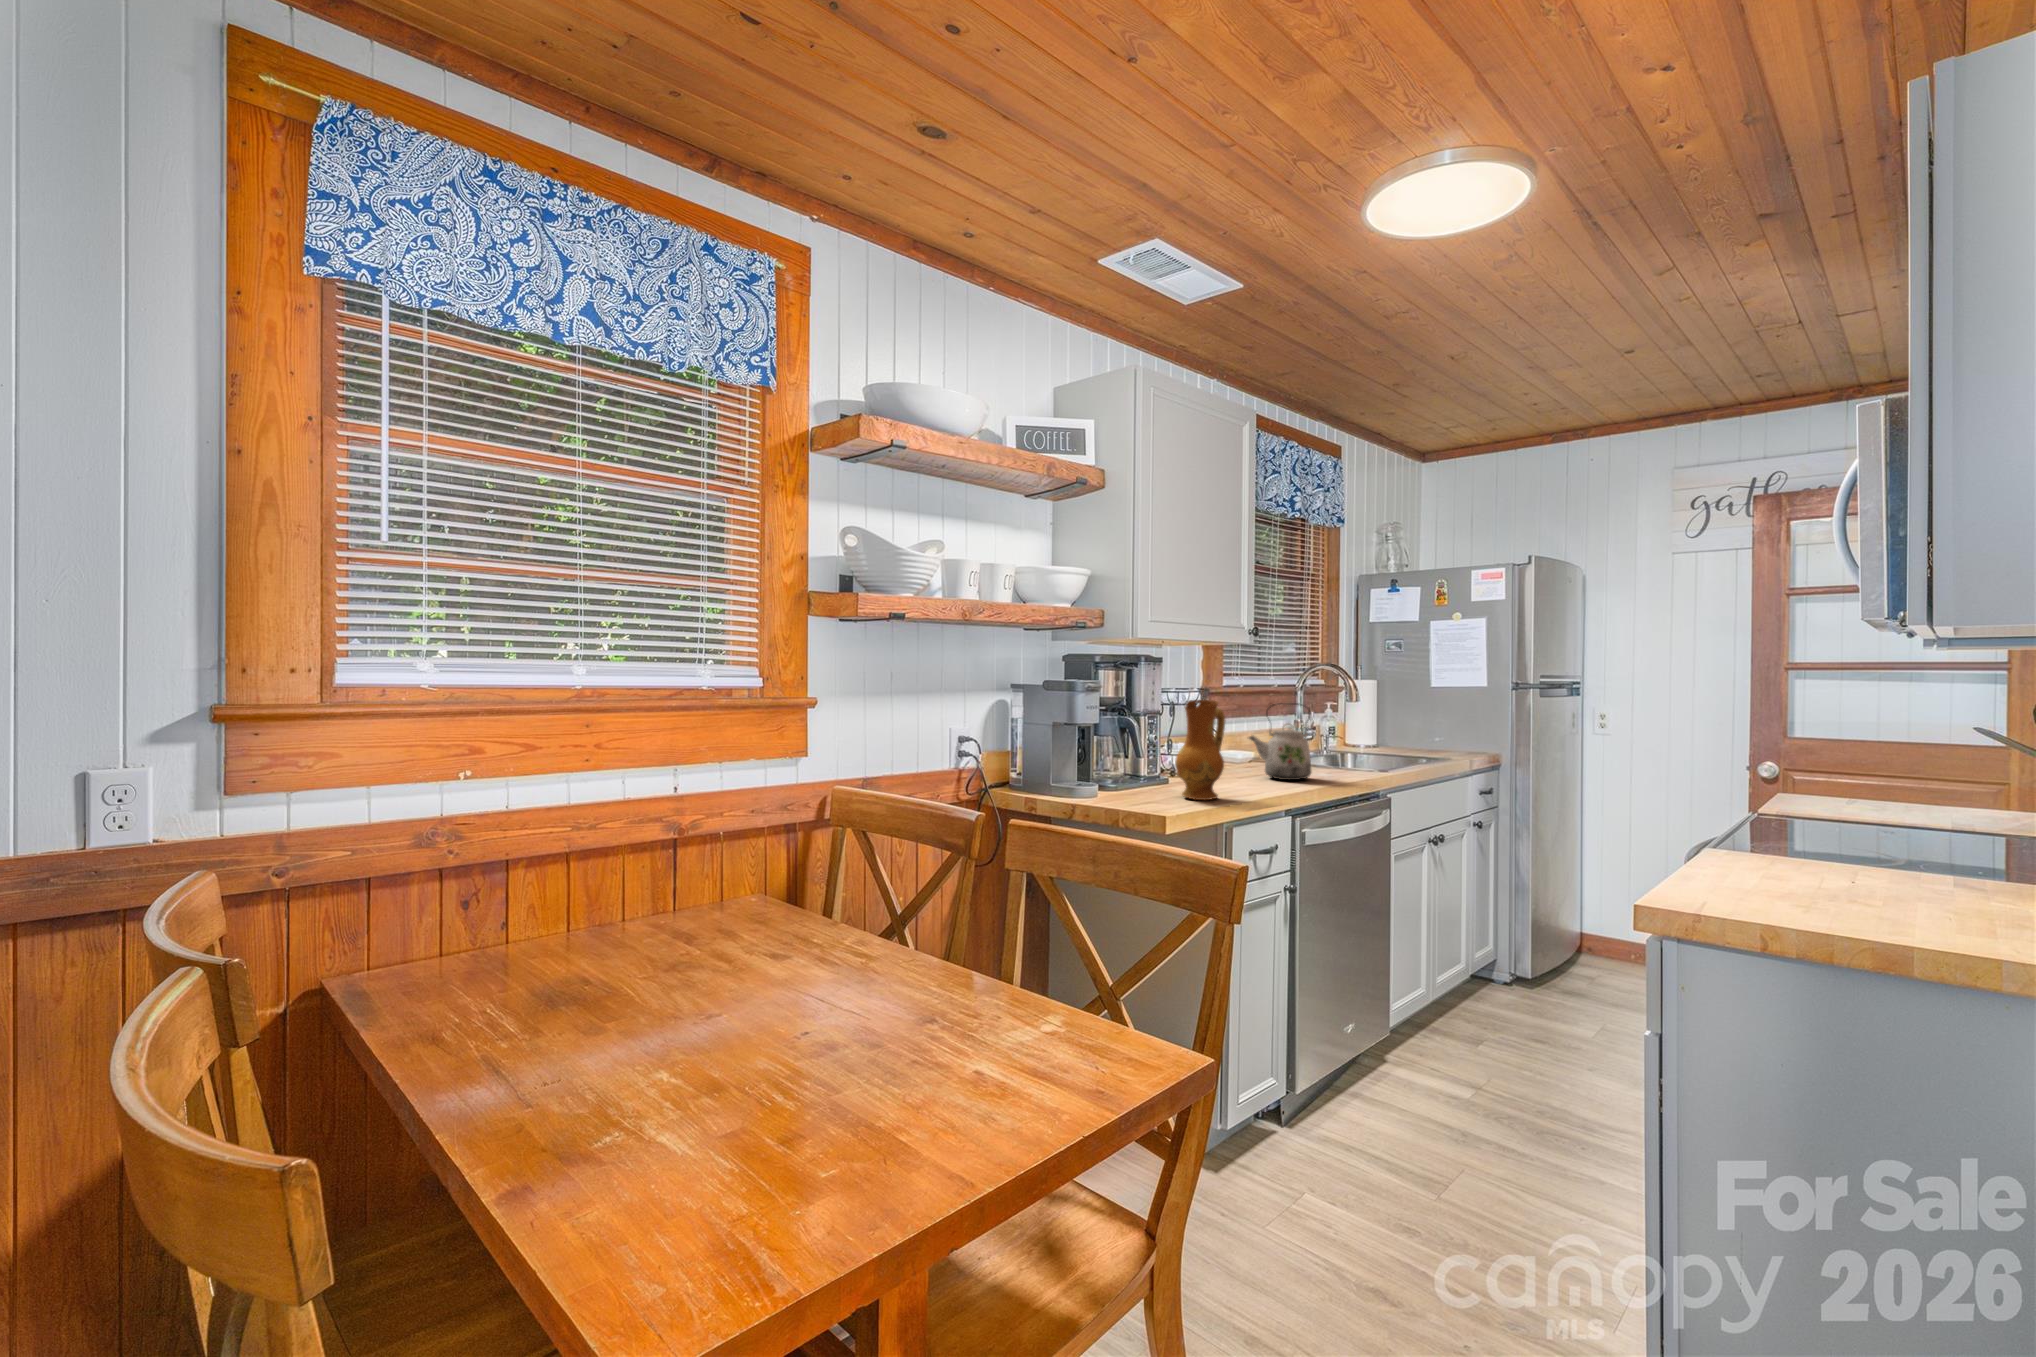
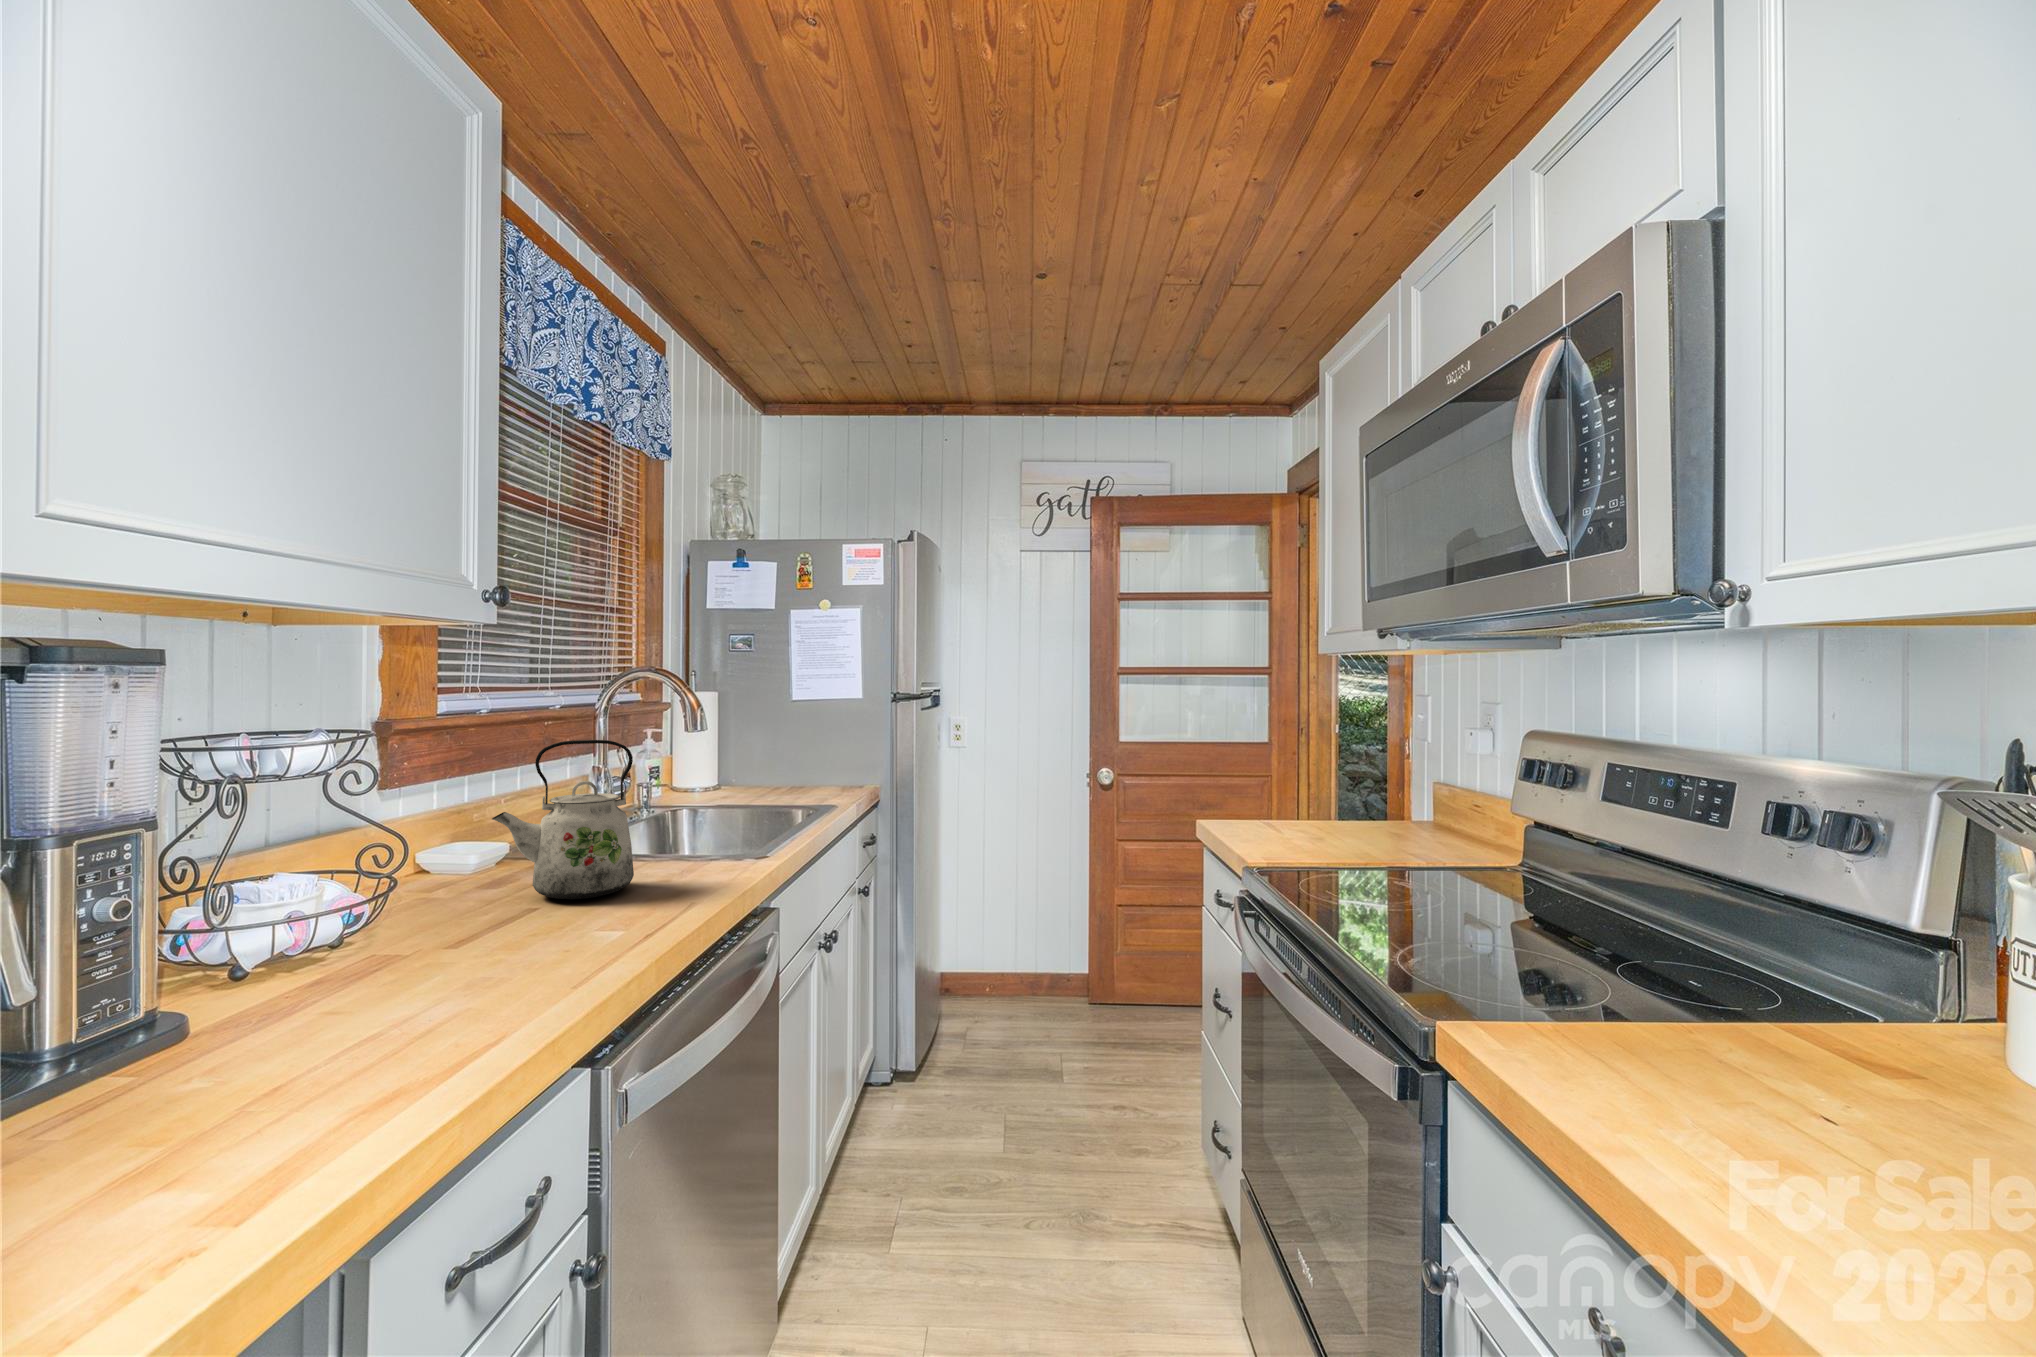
ceramic jug: present [1175,700,1226,800] -> none [230,754,414,1053]

